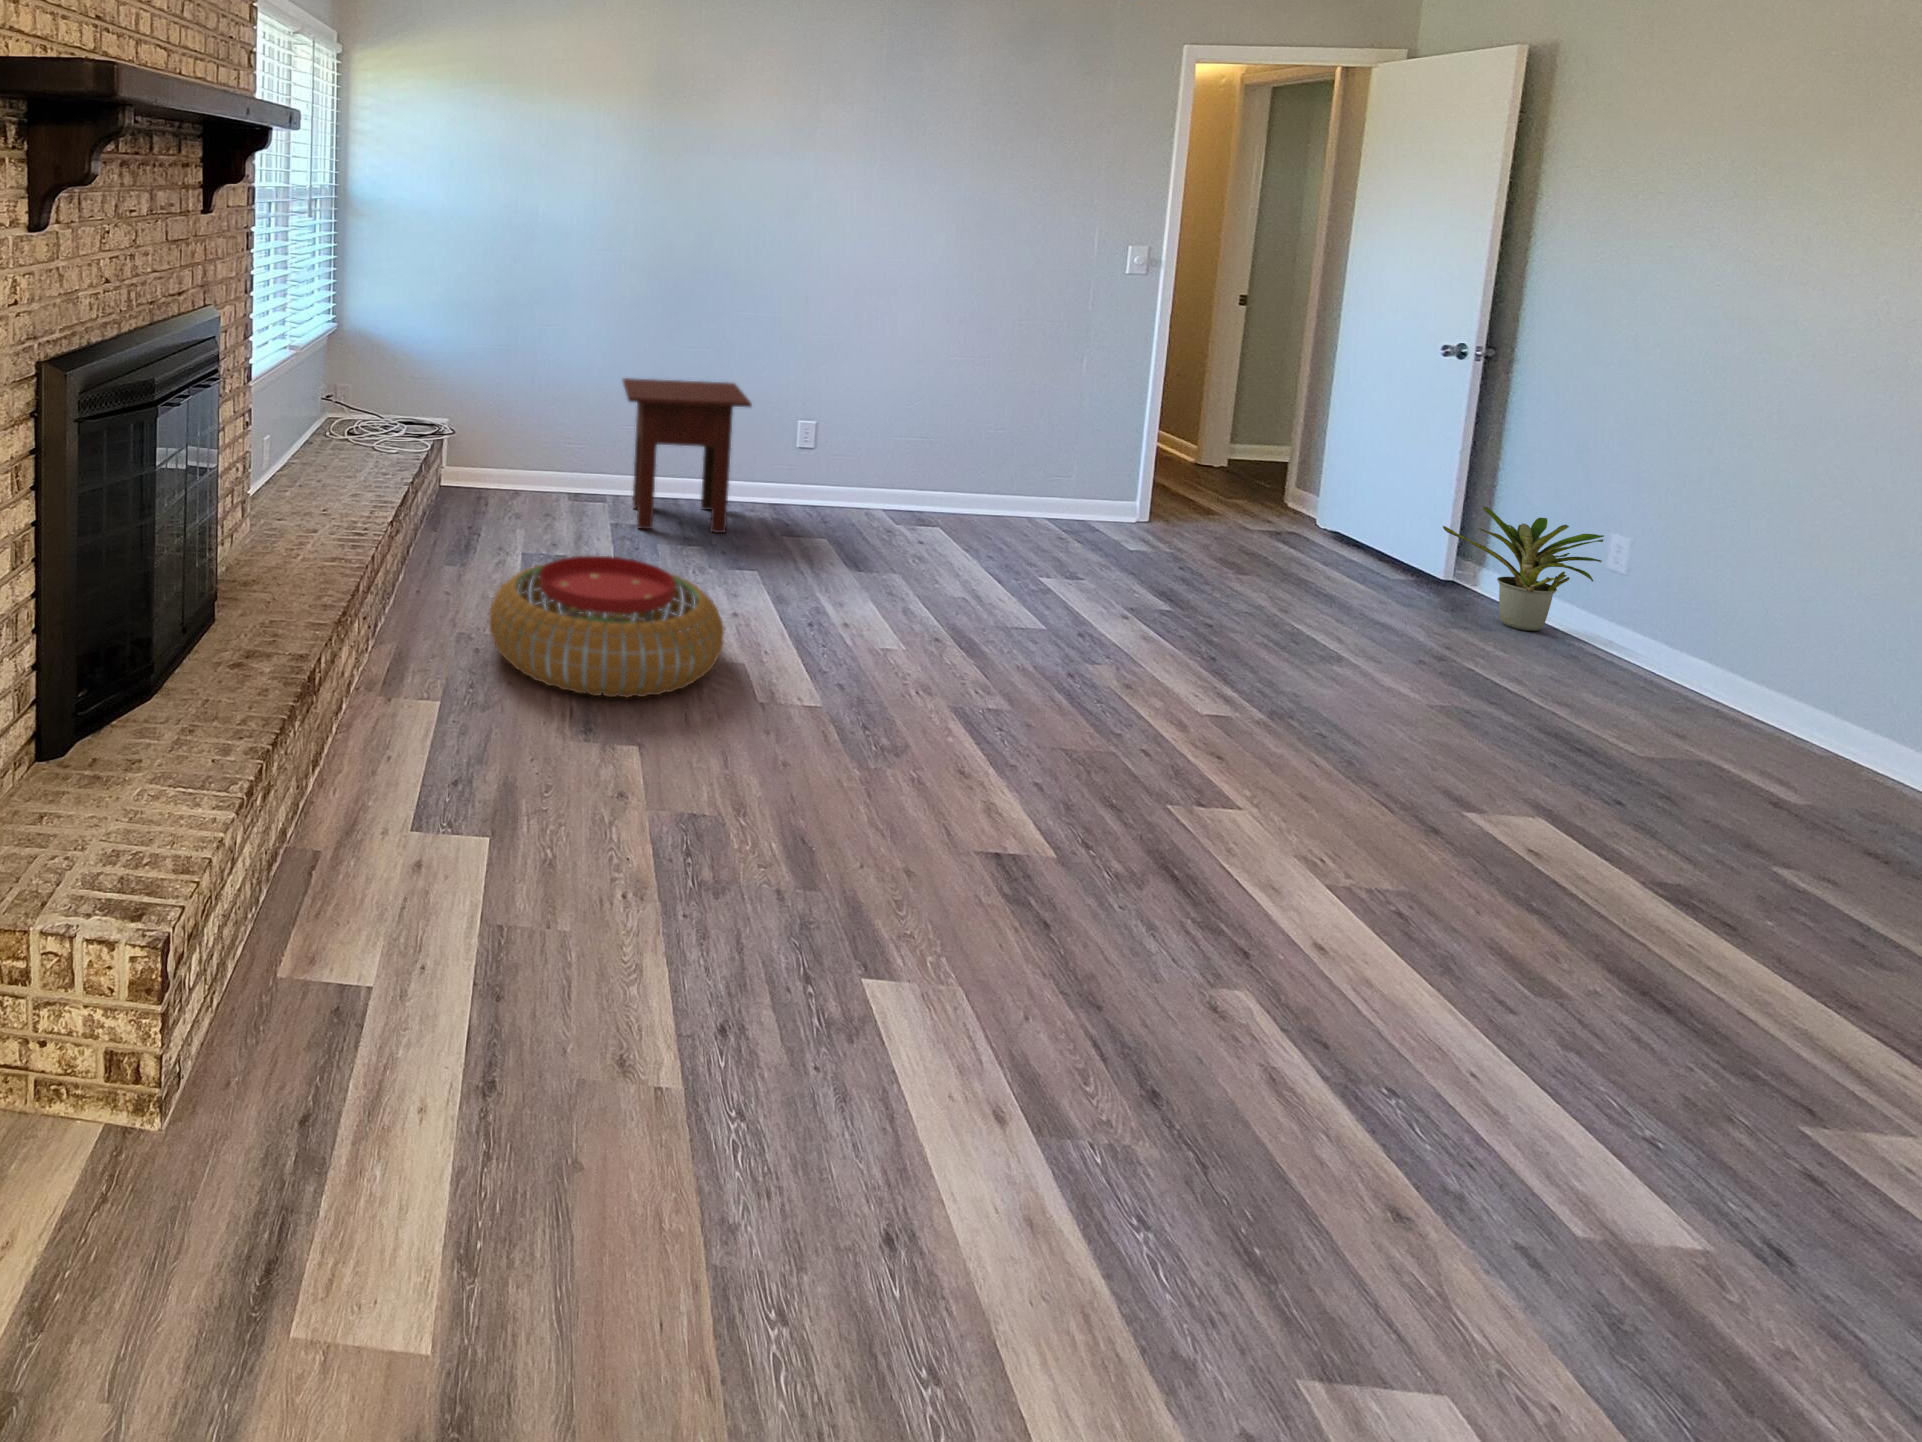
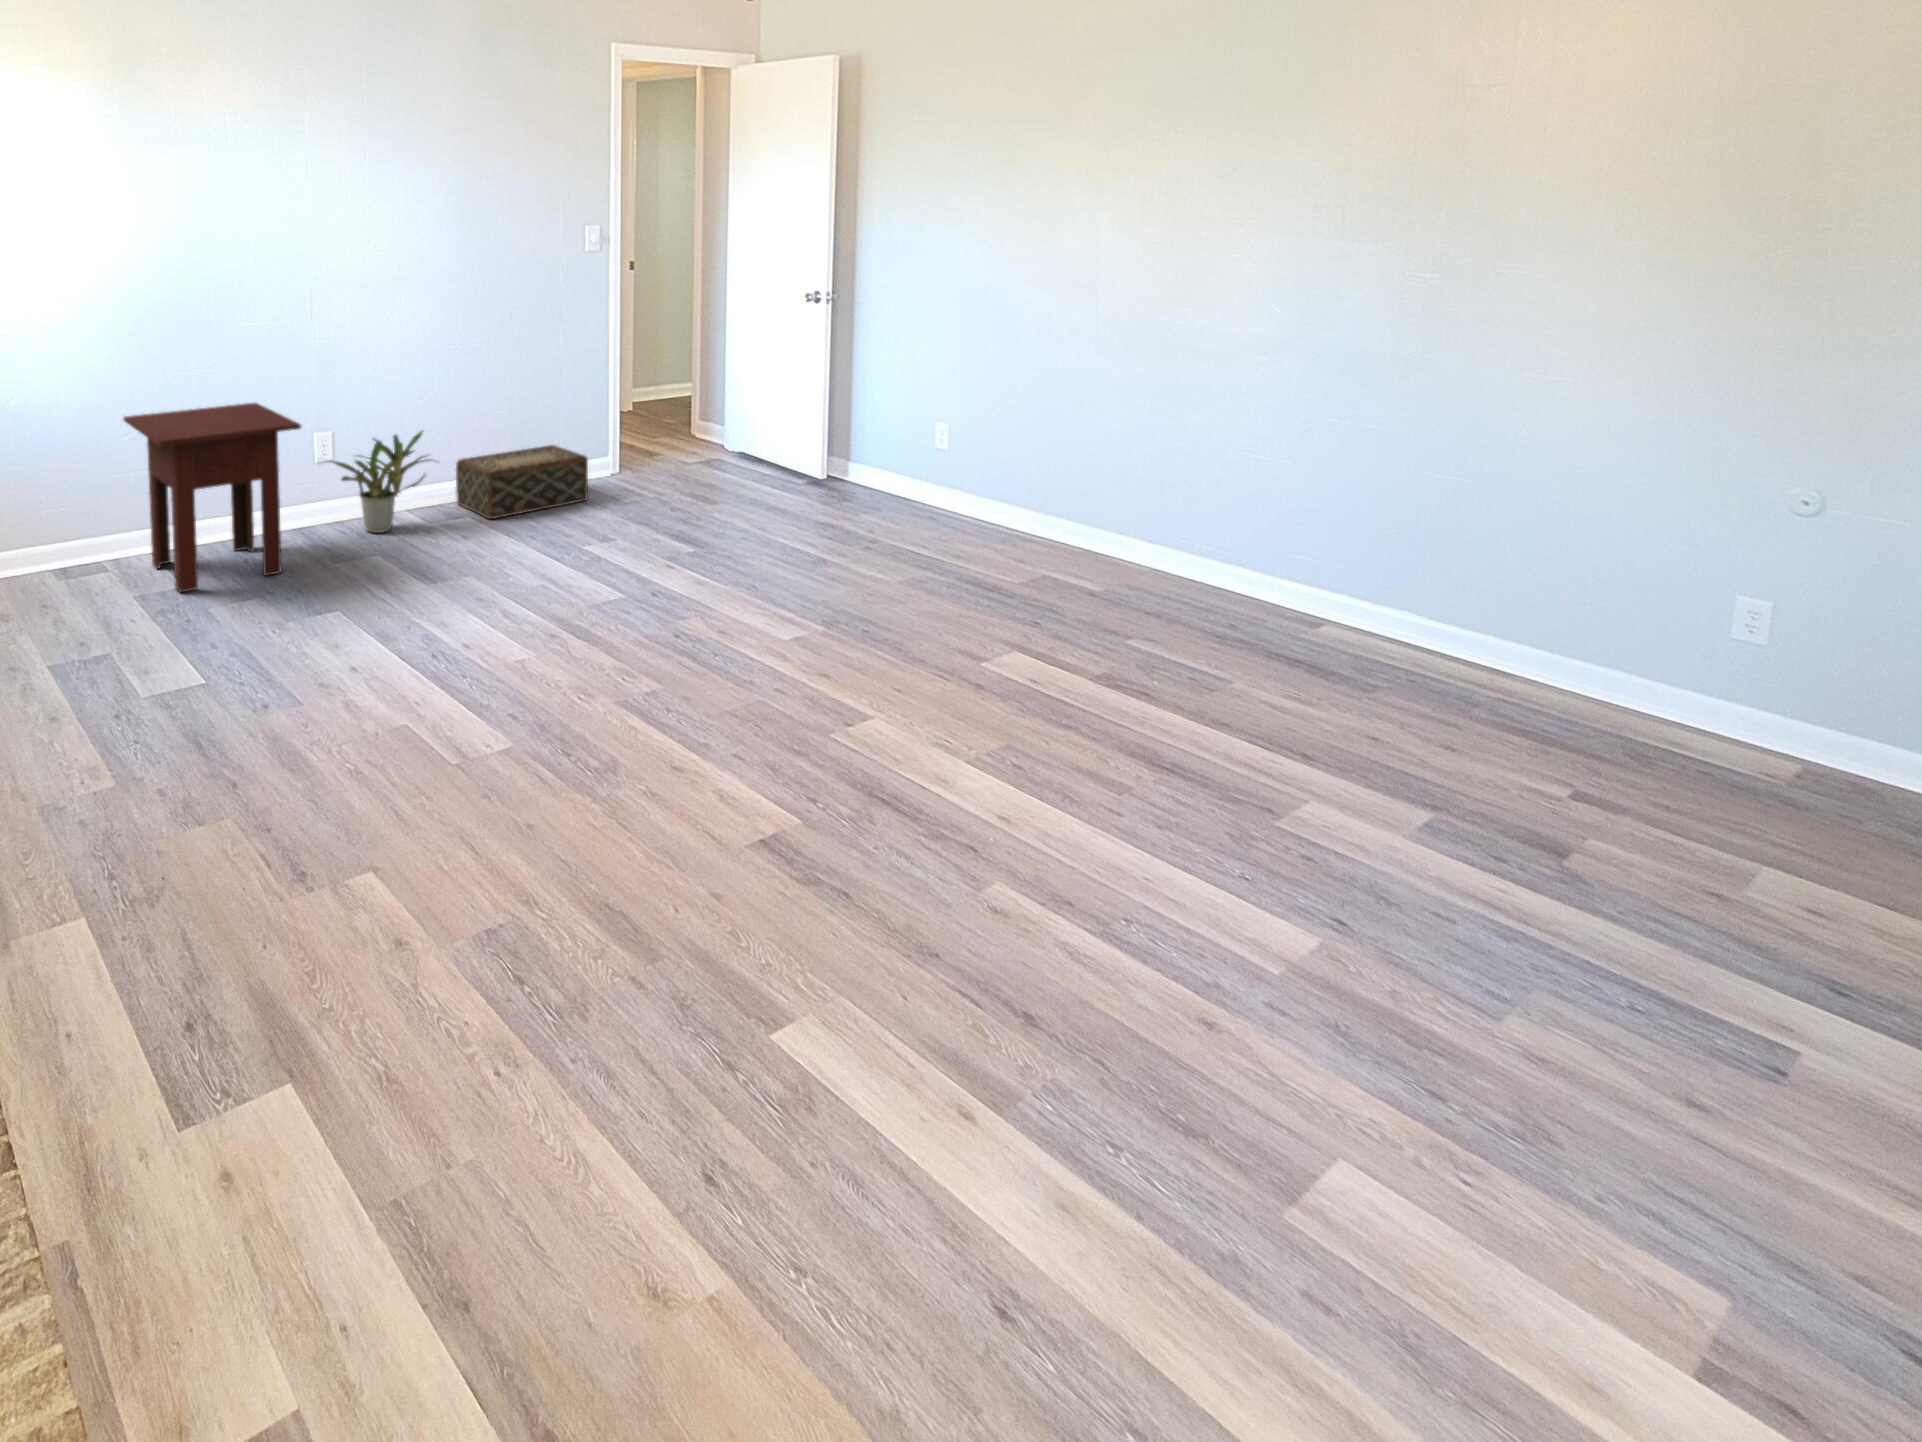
woven basket: none [931,470,1083,540] -> present [456,445,588,519]
potted plant: present [1443,507,1604,631] -> present [331,431,436,533]
pouf: present [489,556,724,697] -> none [99,641,401,835]

